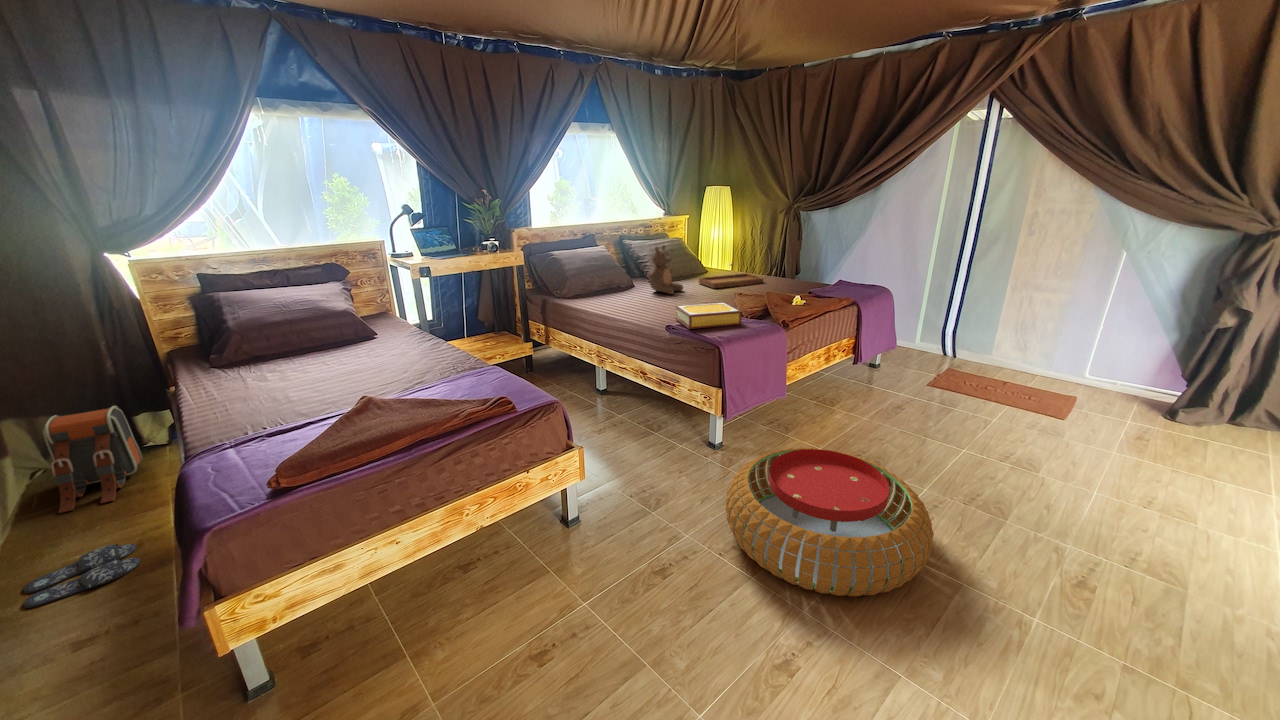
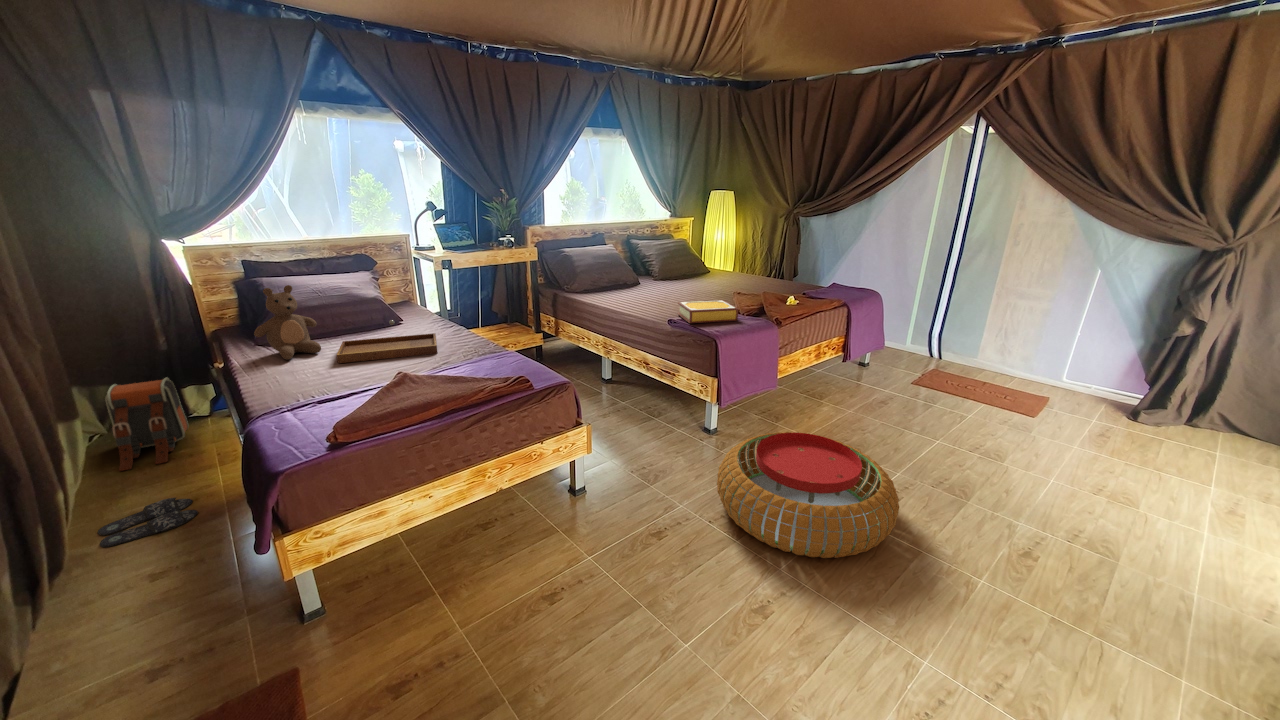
teddy bear: present [648,245,683,294] -> present [254,285,321,360]
tray: present [699,263,764,288] -> present [336,320,438,363]

